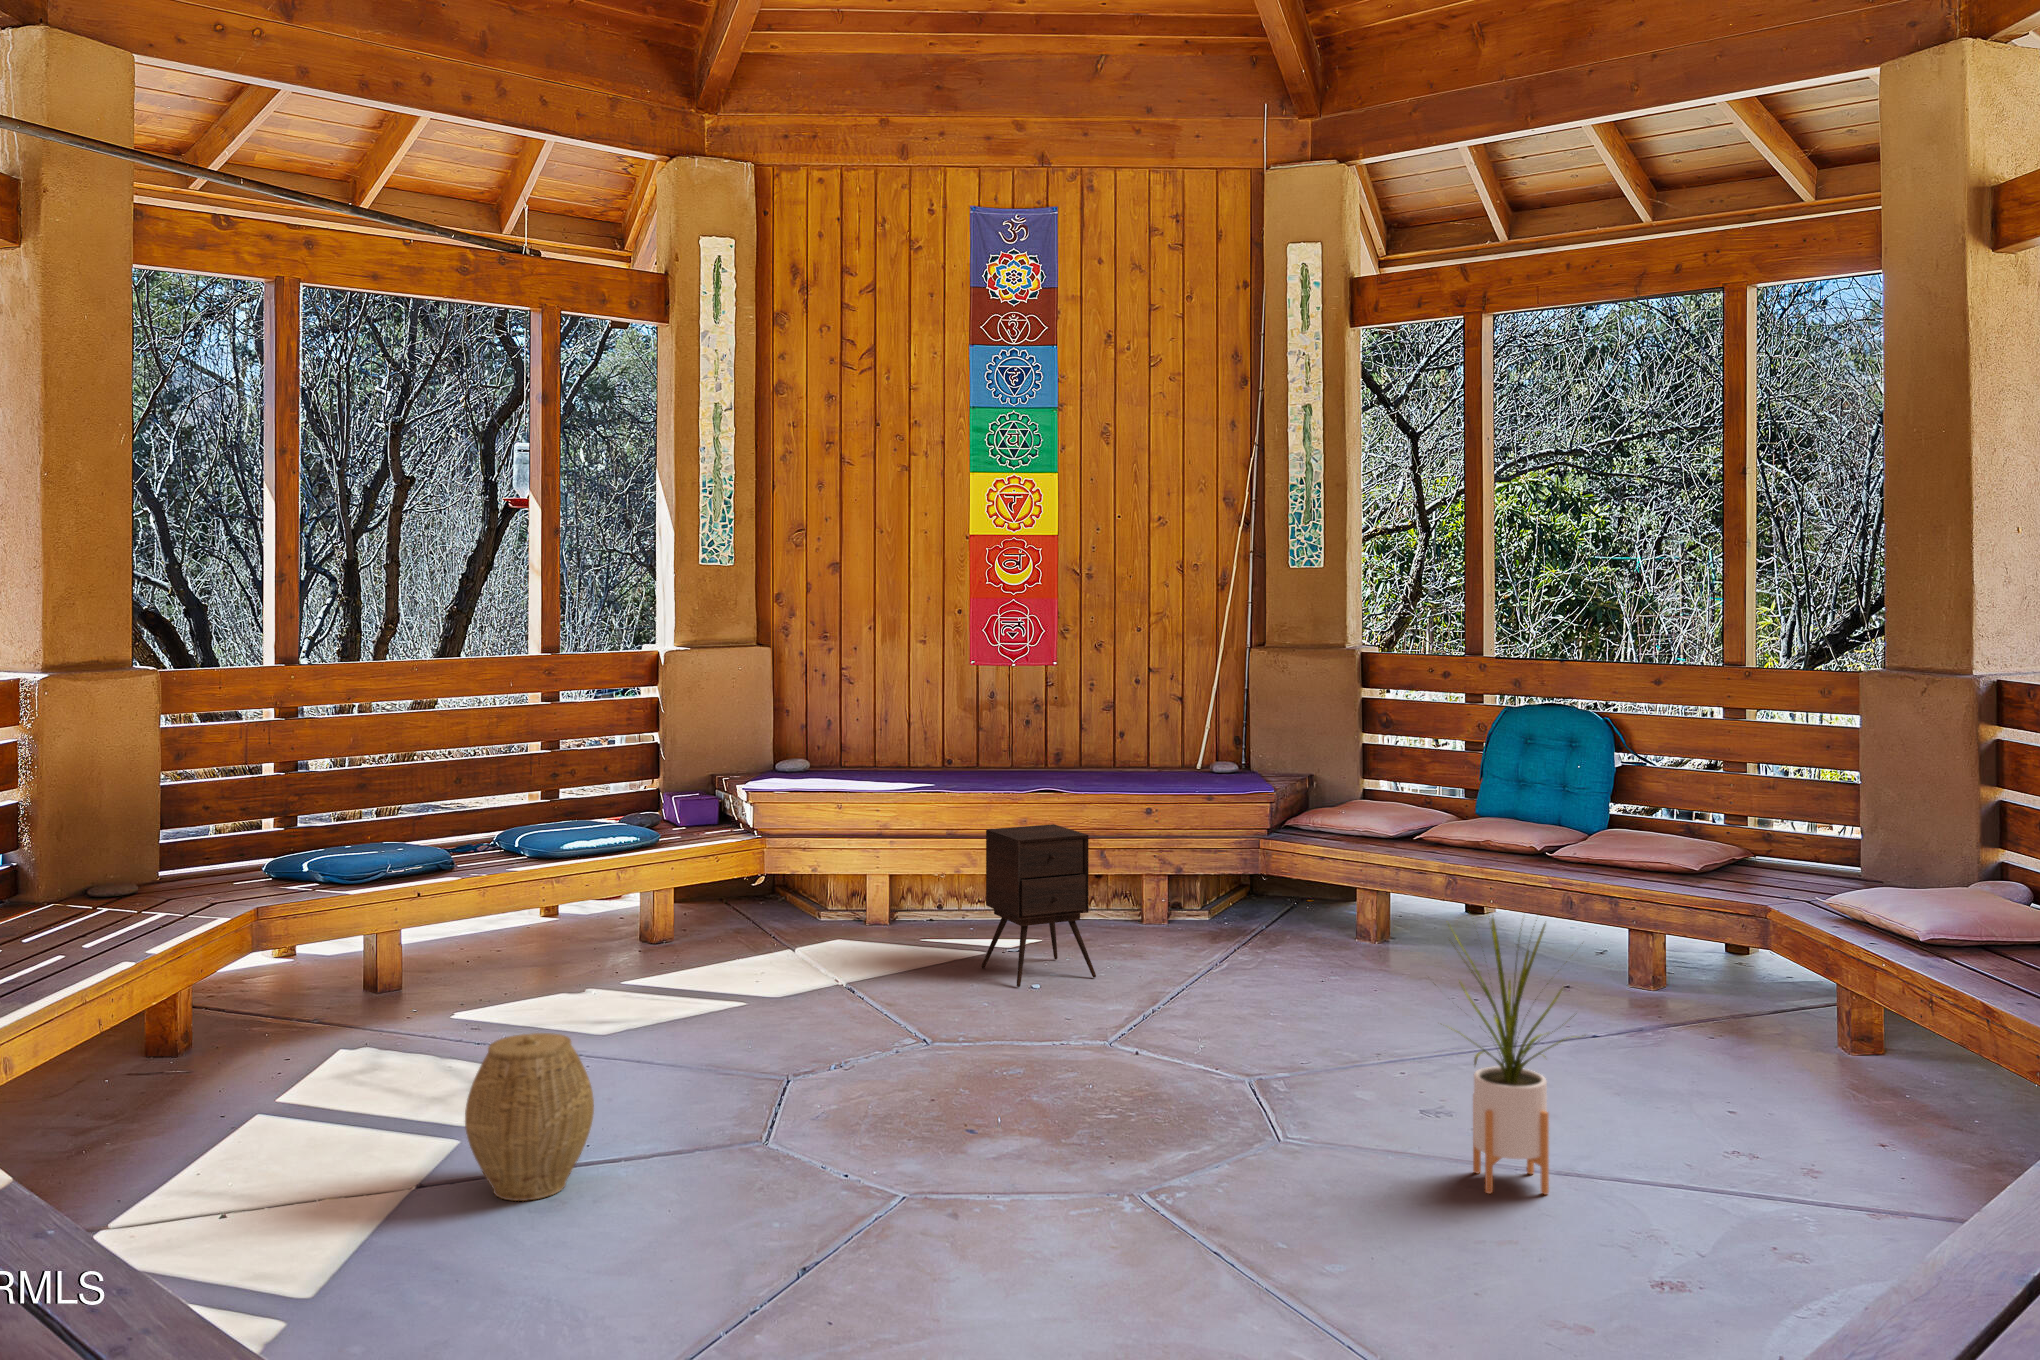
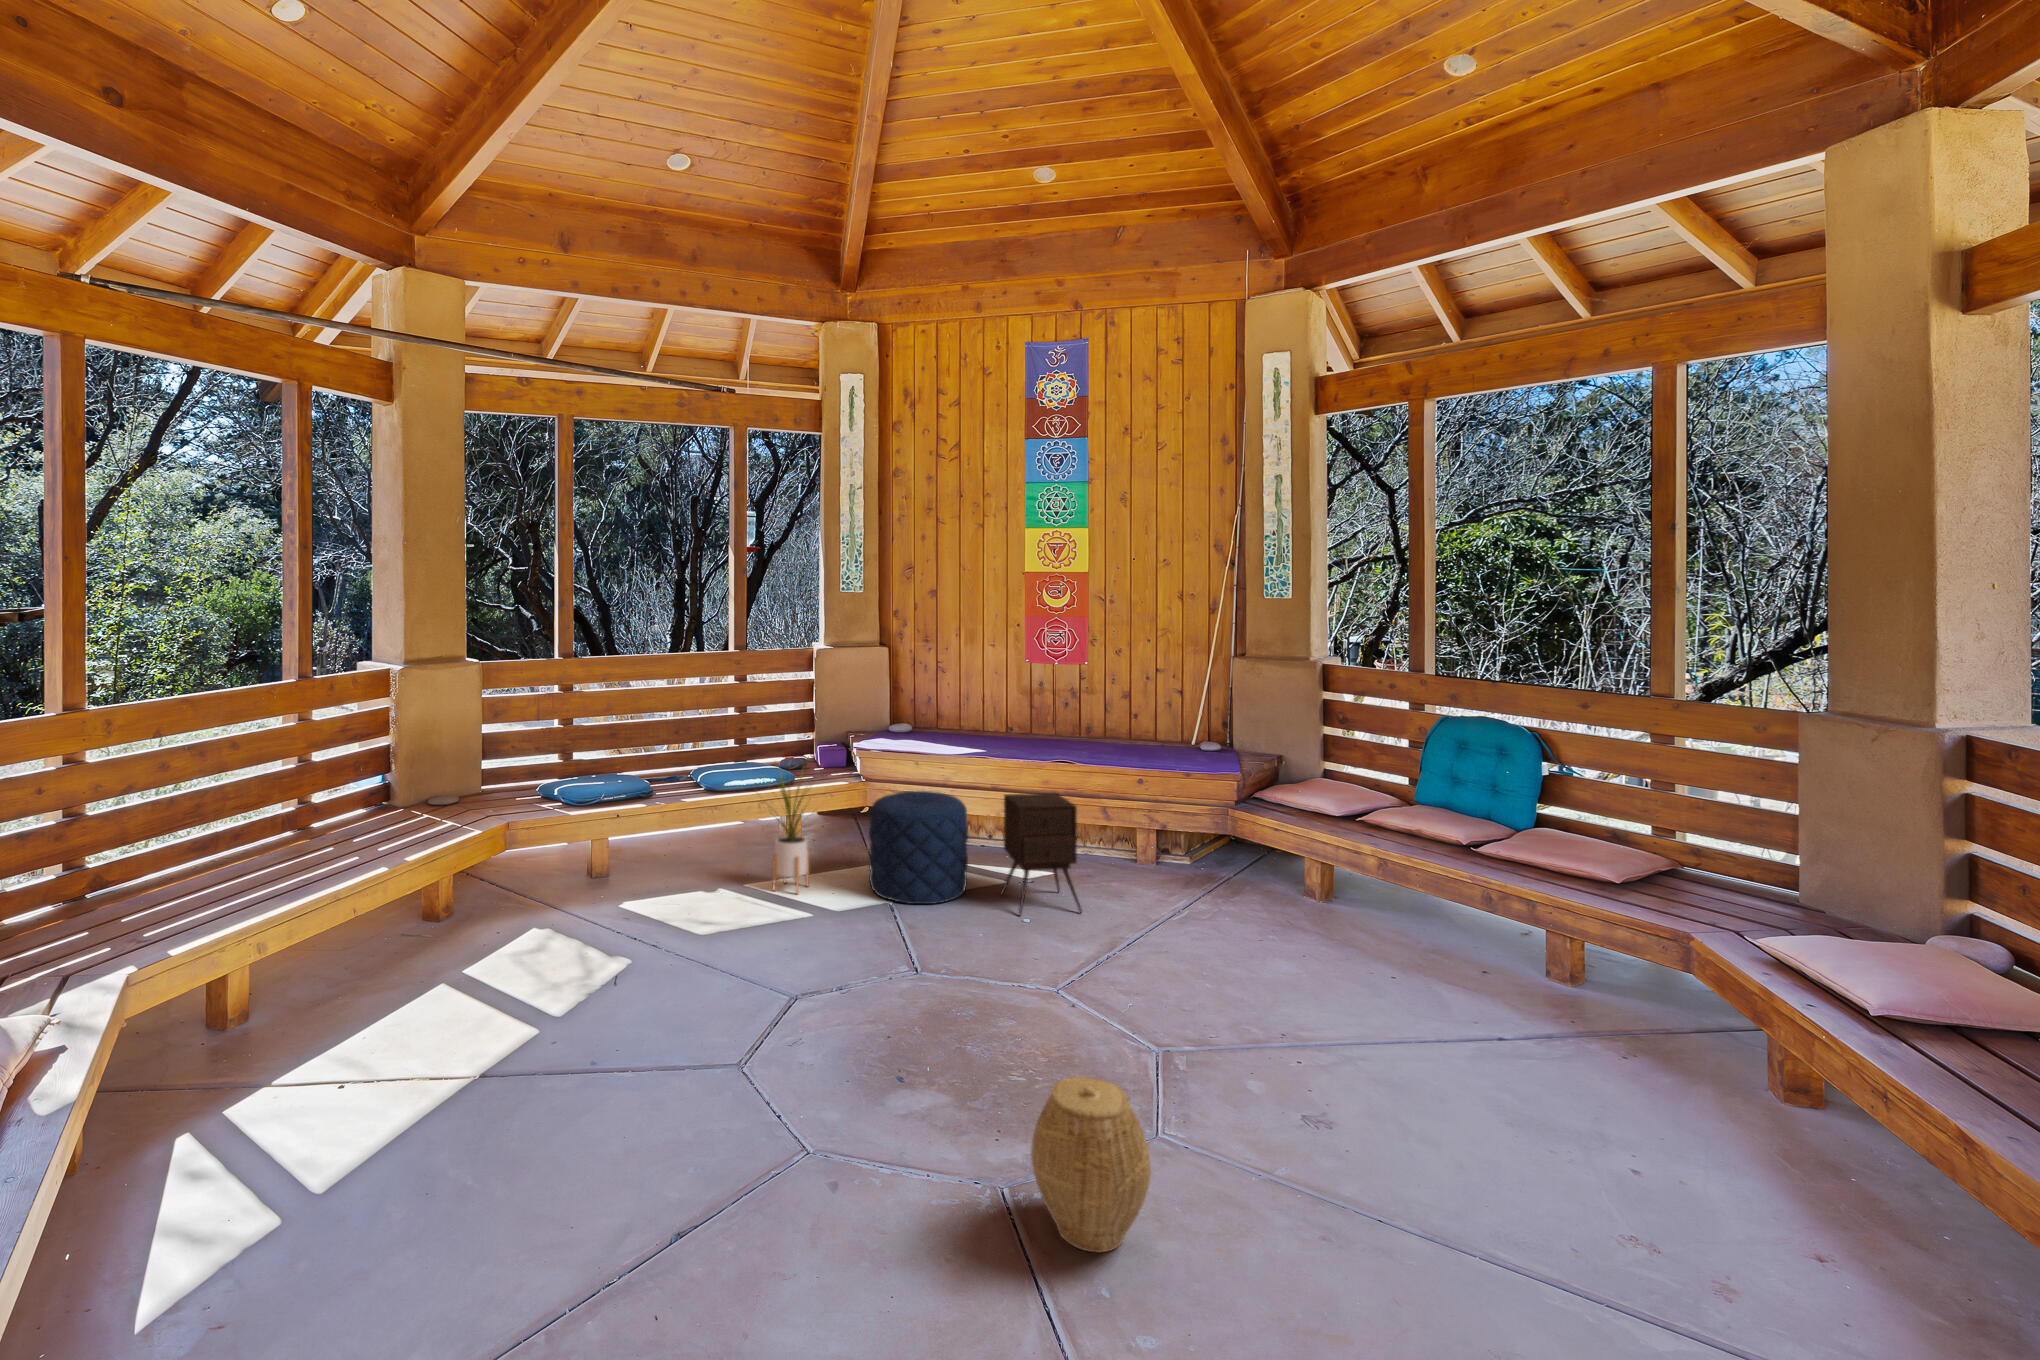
pouf: none [797,836,937,988] -> present [869,791,968,904]
house plant: present [1451,918,1567,1195] -> present [761,769,809,895]
woven basket: present [465,1033,594,1201] -> present [1031,1077,1151,1253]

